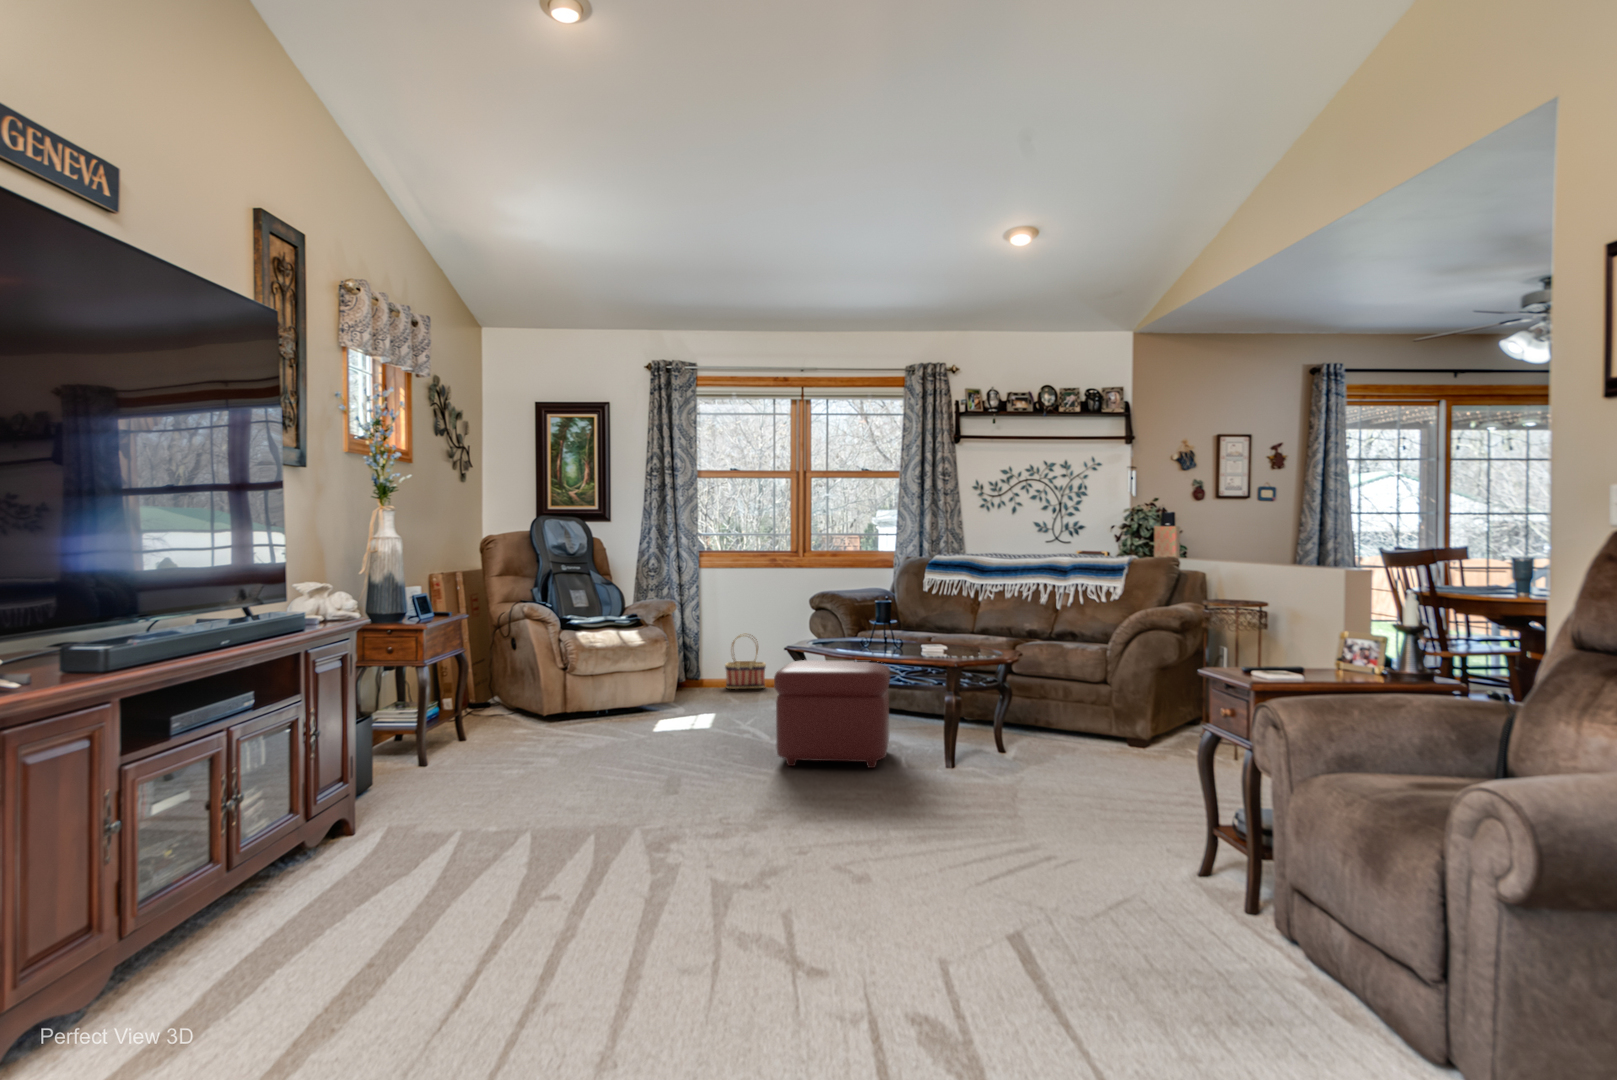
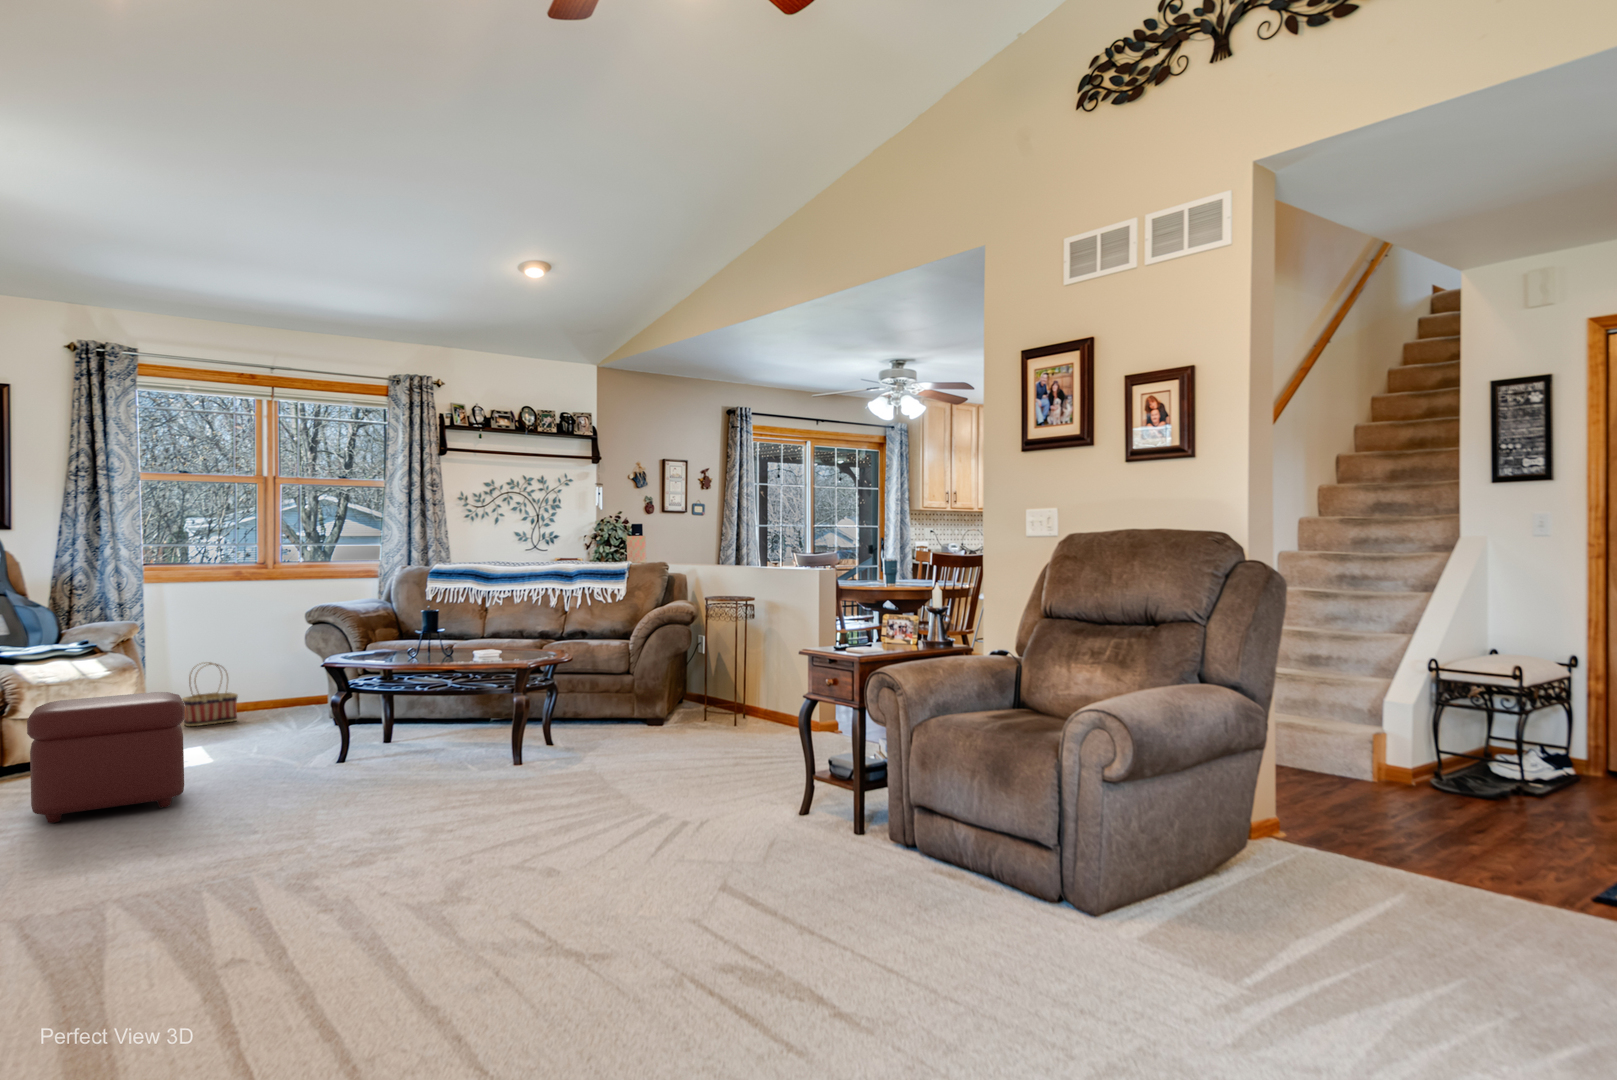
ottoman: present [774,660,890,768] -> present [27,692,185,823]

